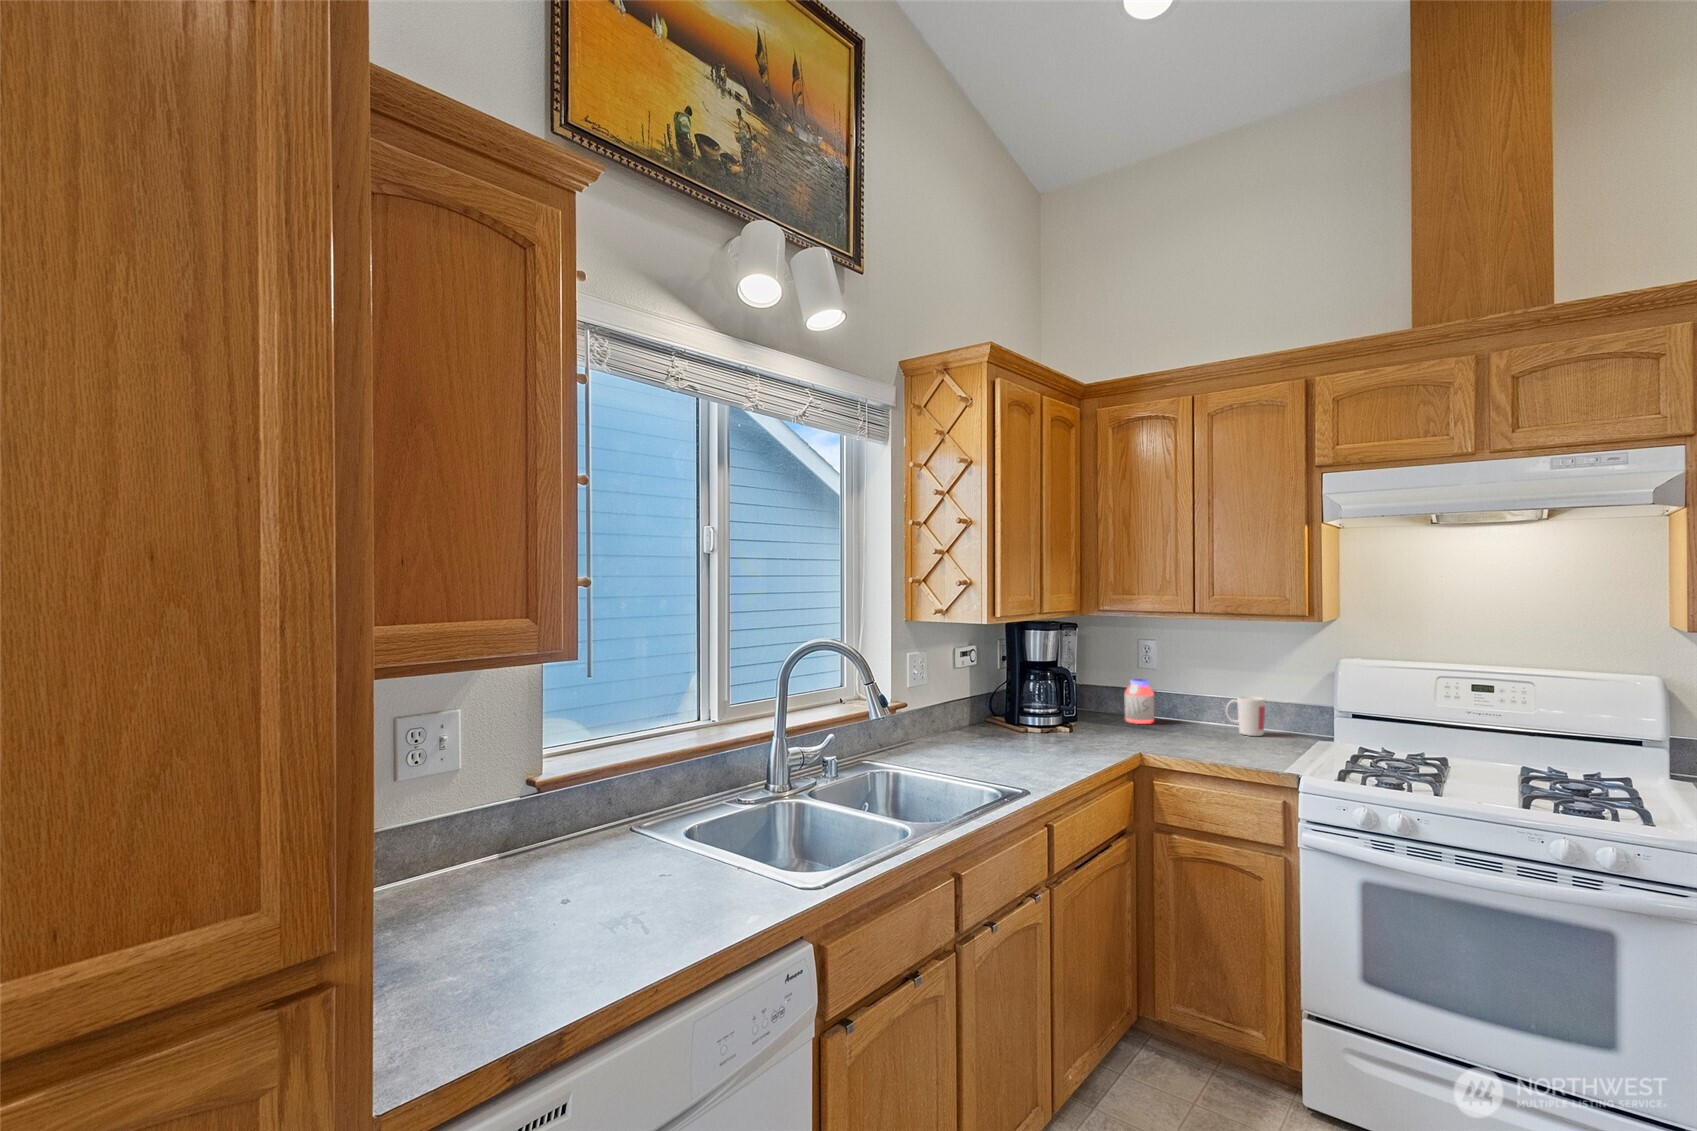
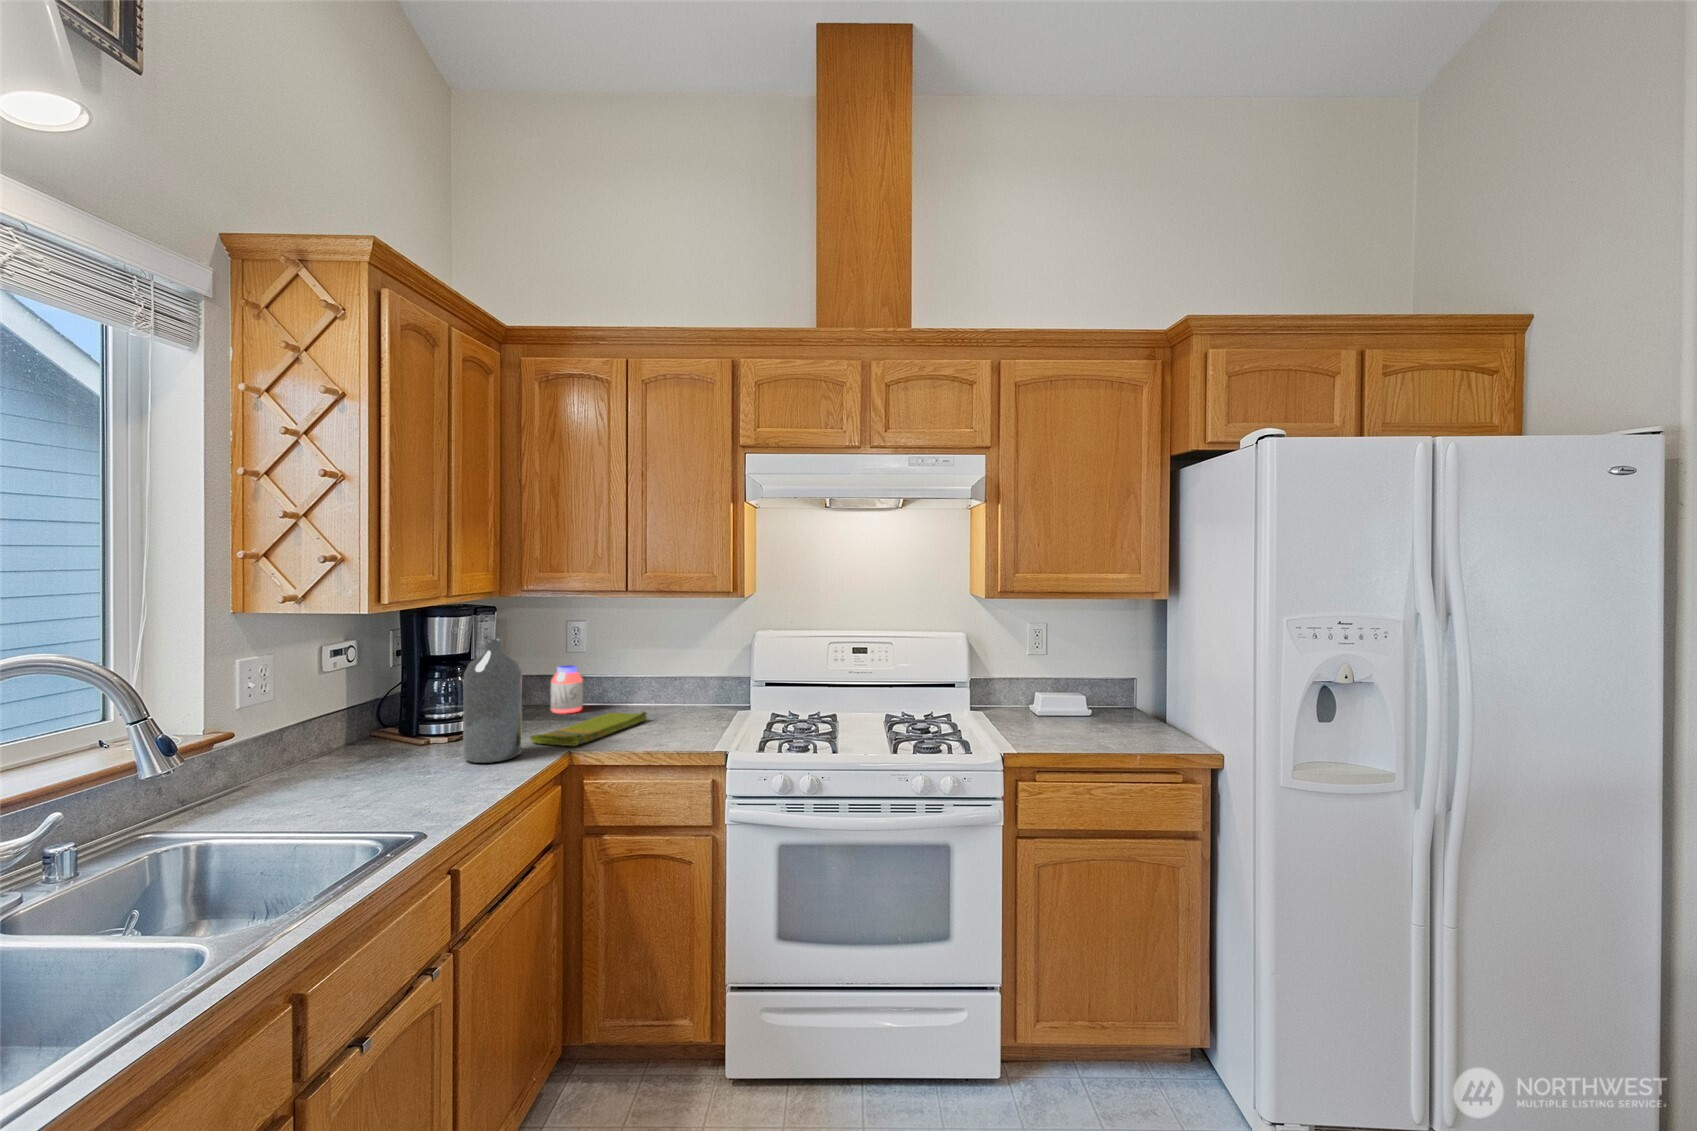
bottle: none [1054,650,1099,753] -> present [463,639,522,763]
mug: present [1225,696,1265,736] -> none [654,674,691,713]
dish towel: none [1107,728,1217,751] -> present [530,712,647,746]

